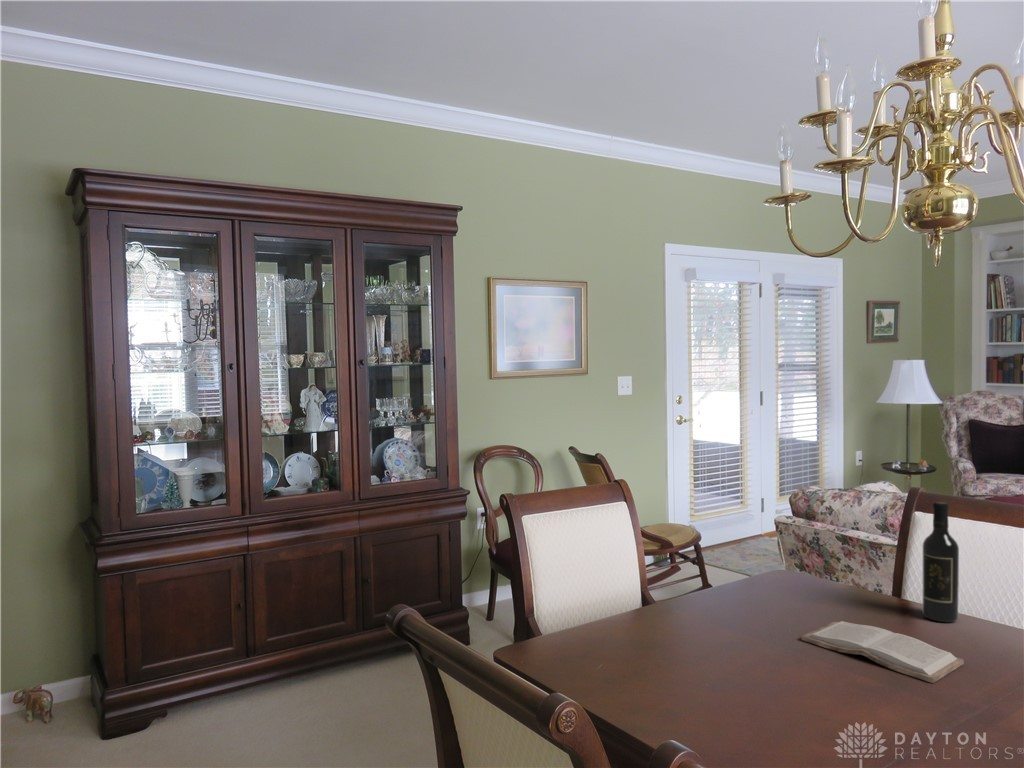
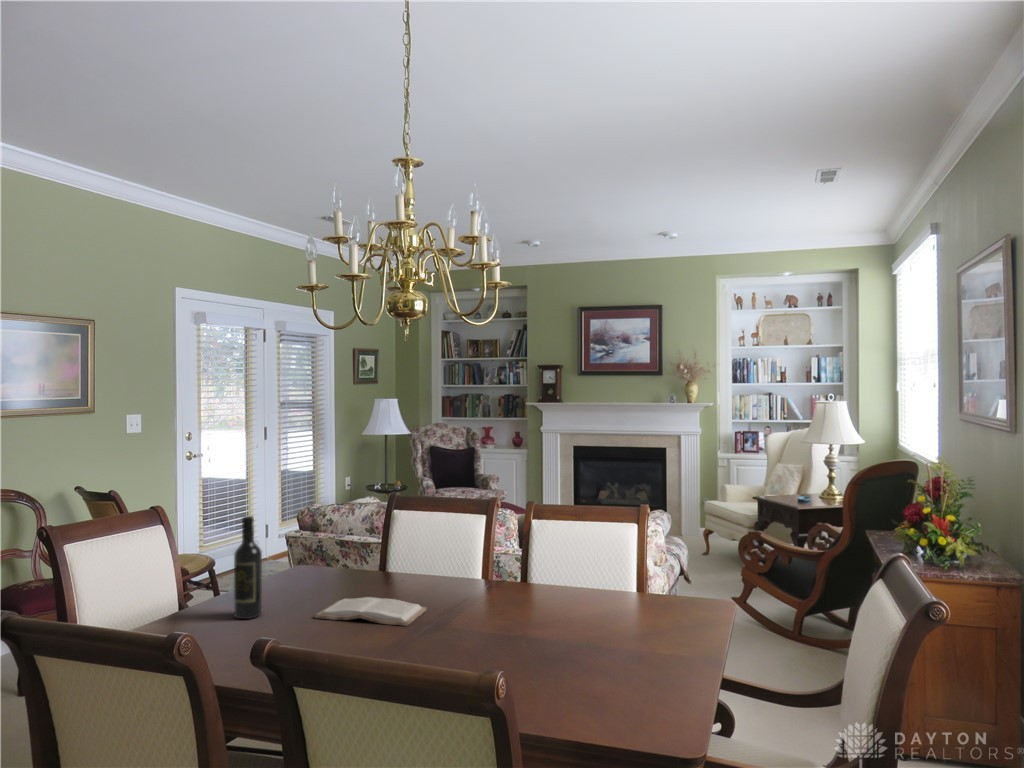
wine bottle: present [923,502,959,622] -> present [234,516,262,619]

